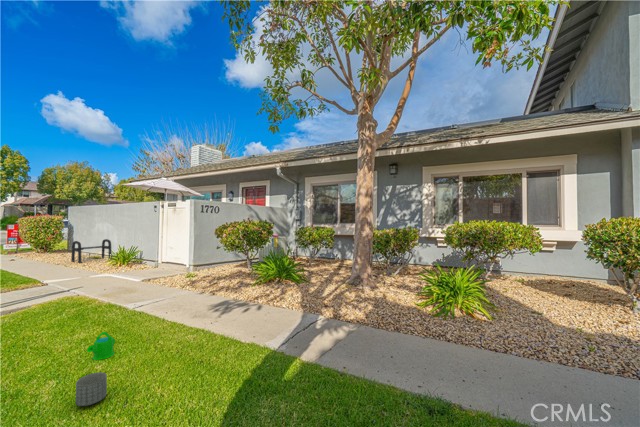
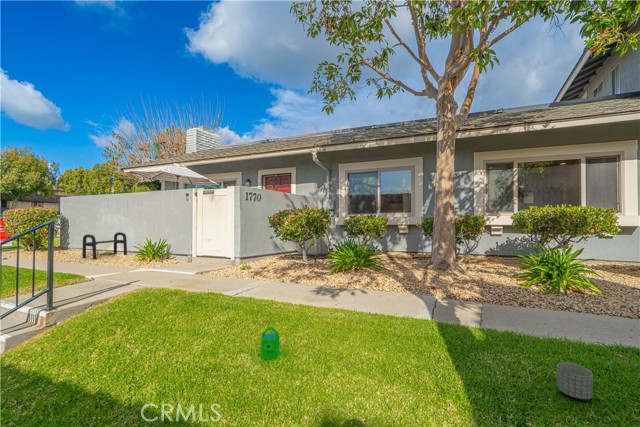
planter: present [76,372,107,406] -> present [557,362,593,399]

